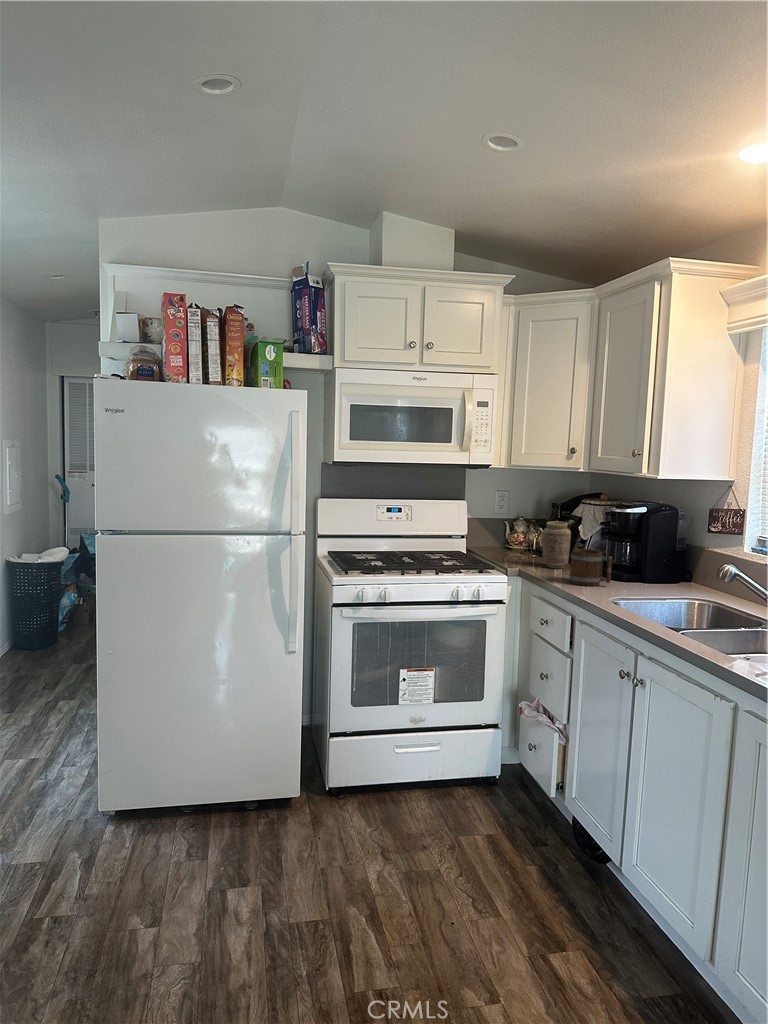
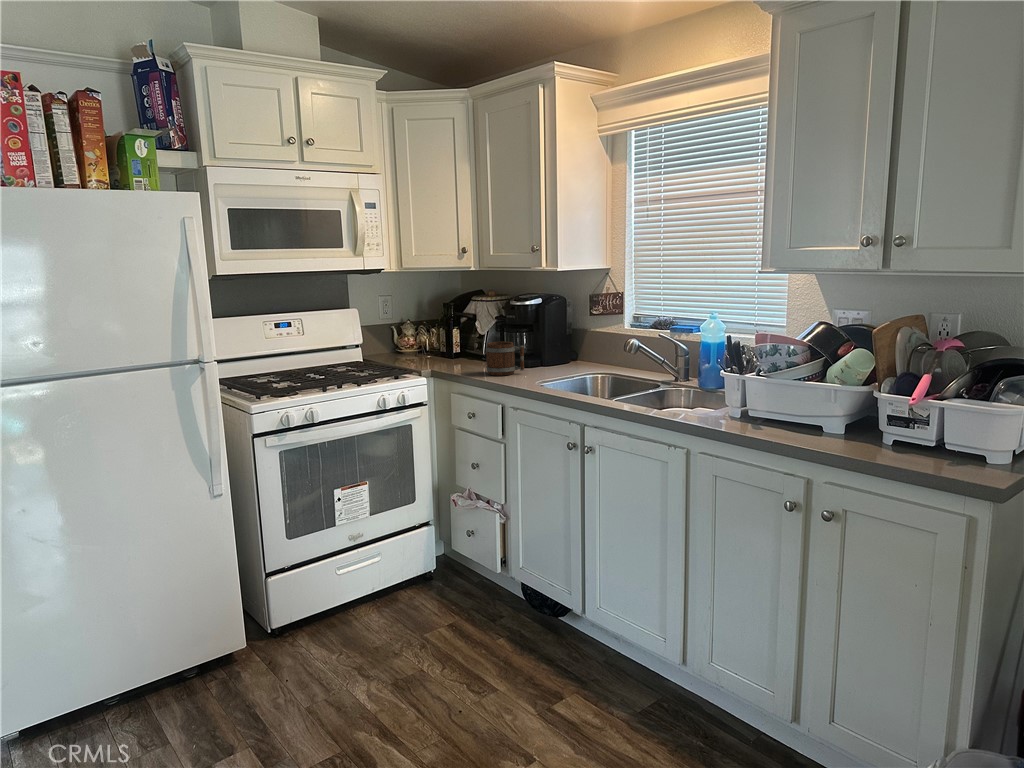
vase: present [542,521,571,568] -> none [446,320,473,365]

